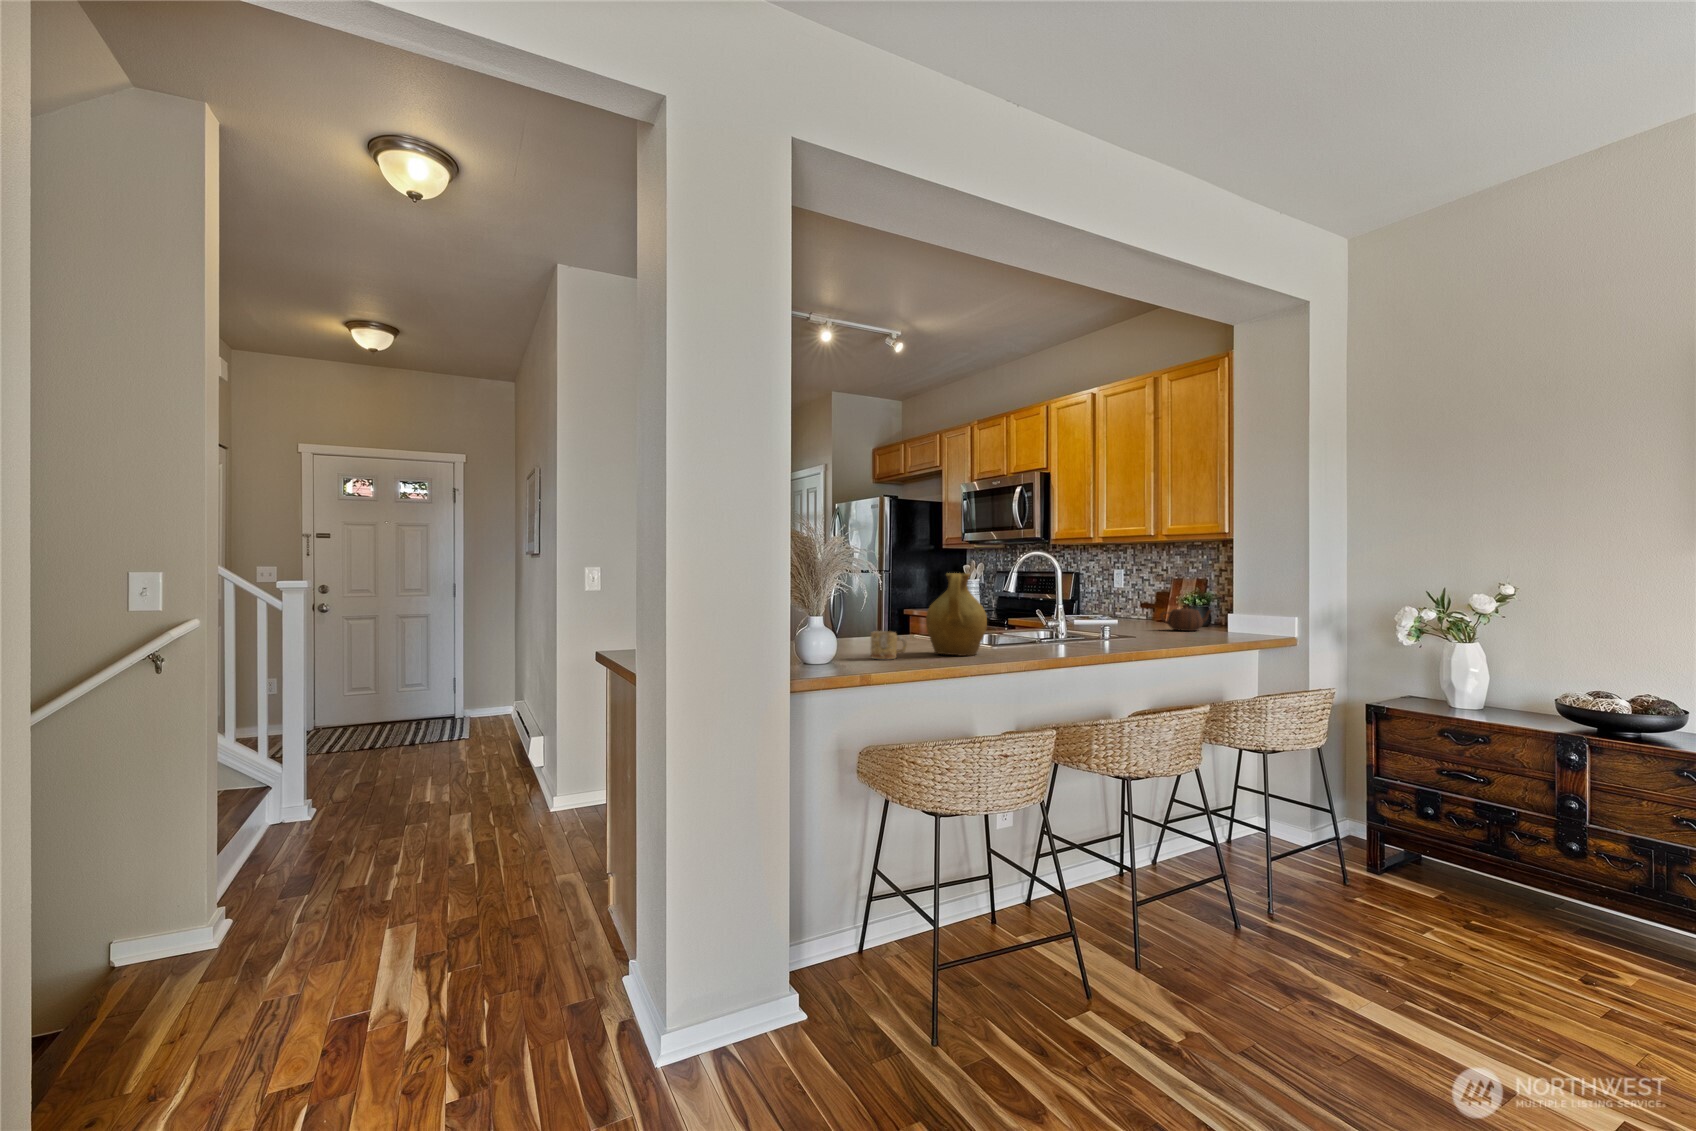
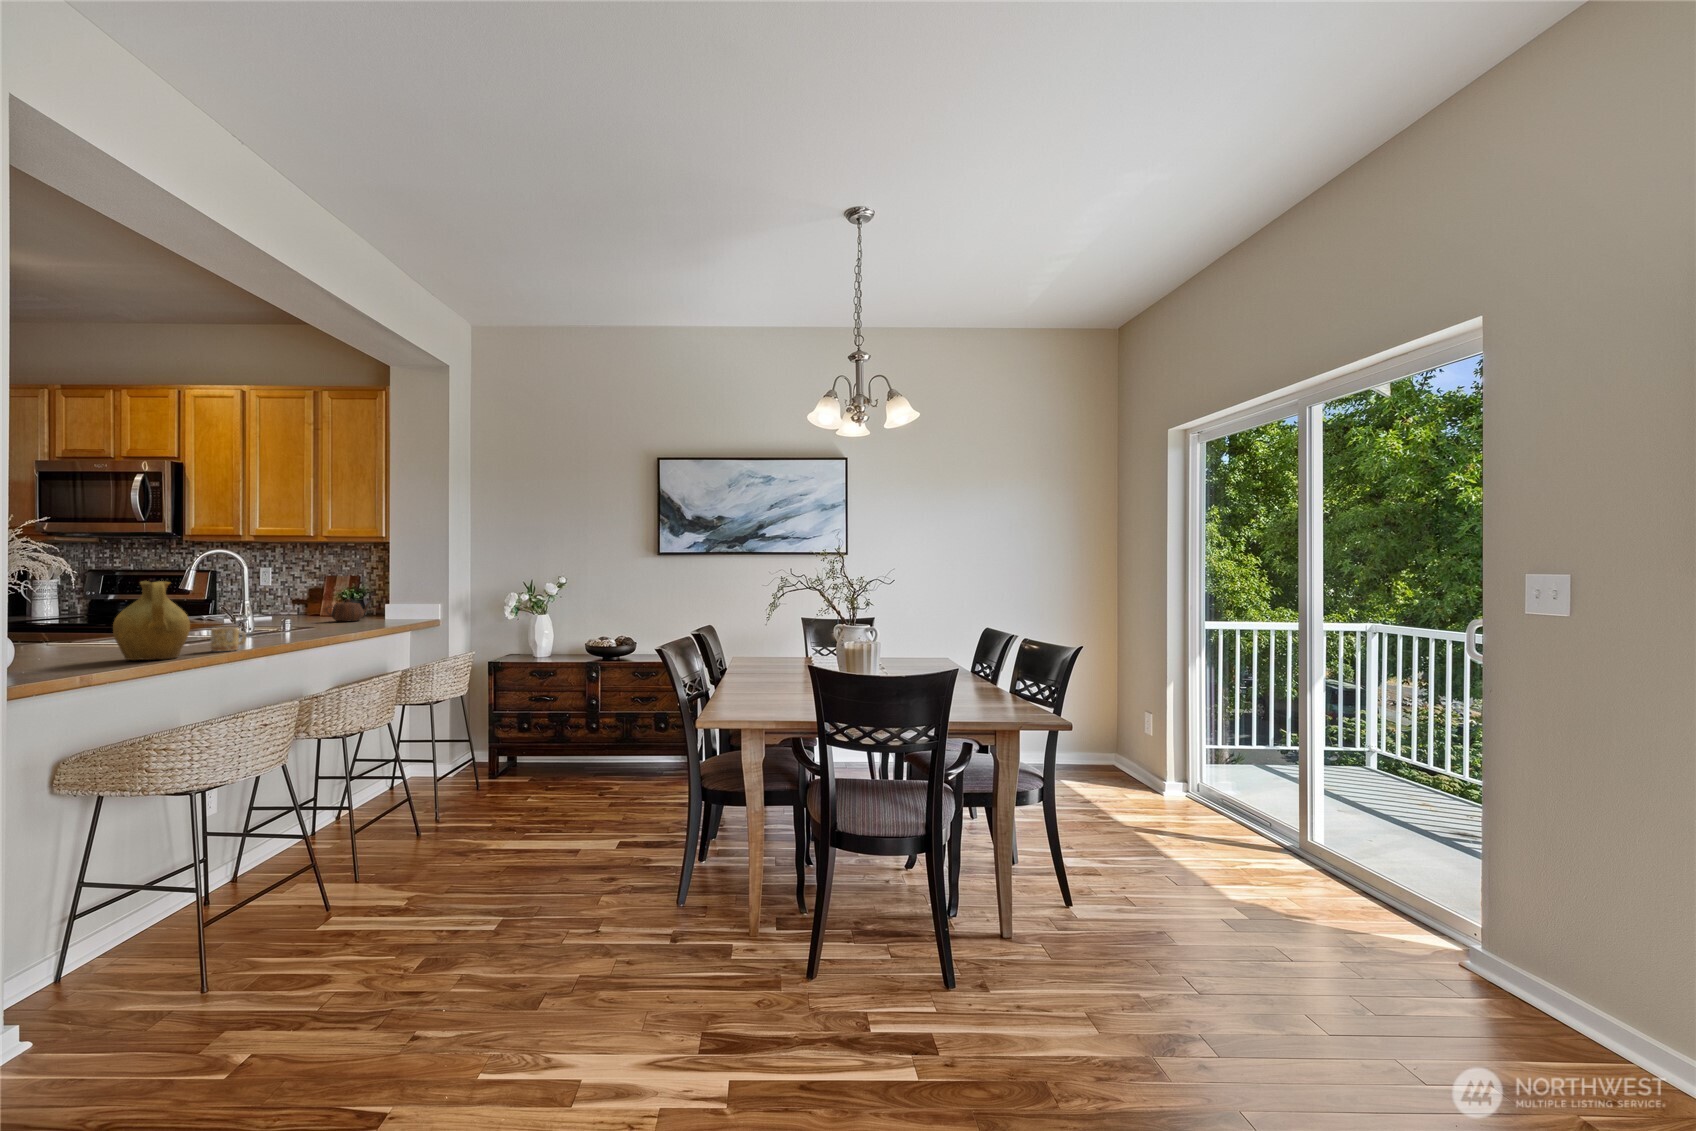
mug: present [871,631,907,659] -> present [211,627,246,651]

